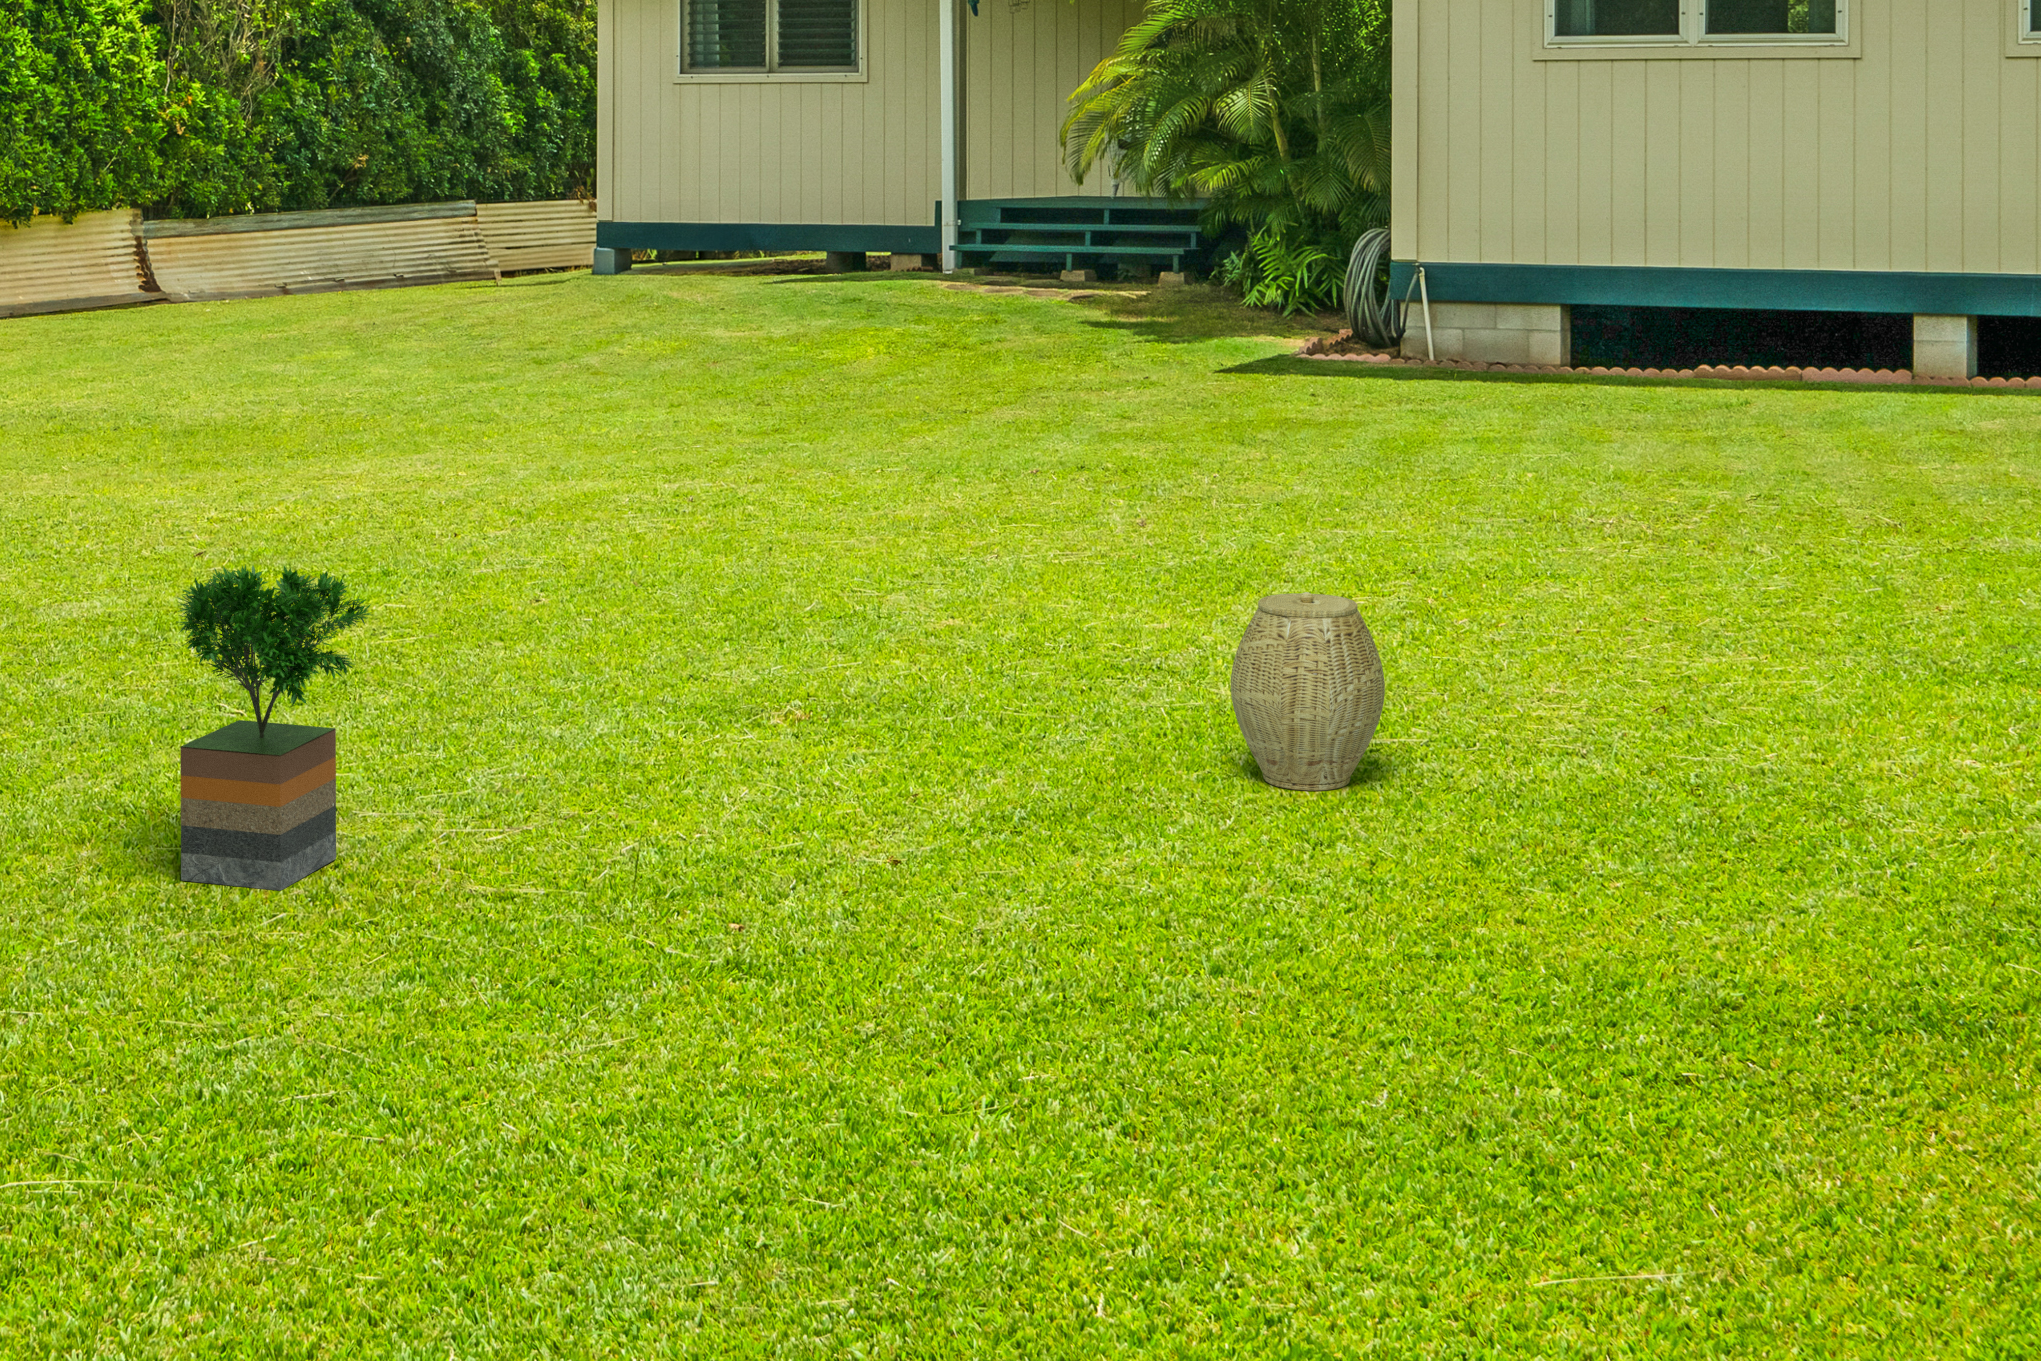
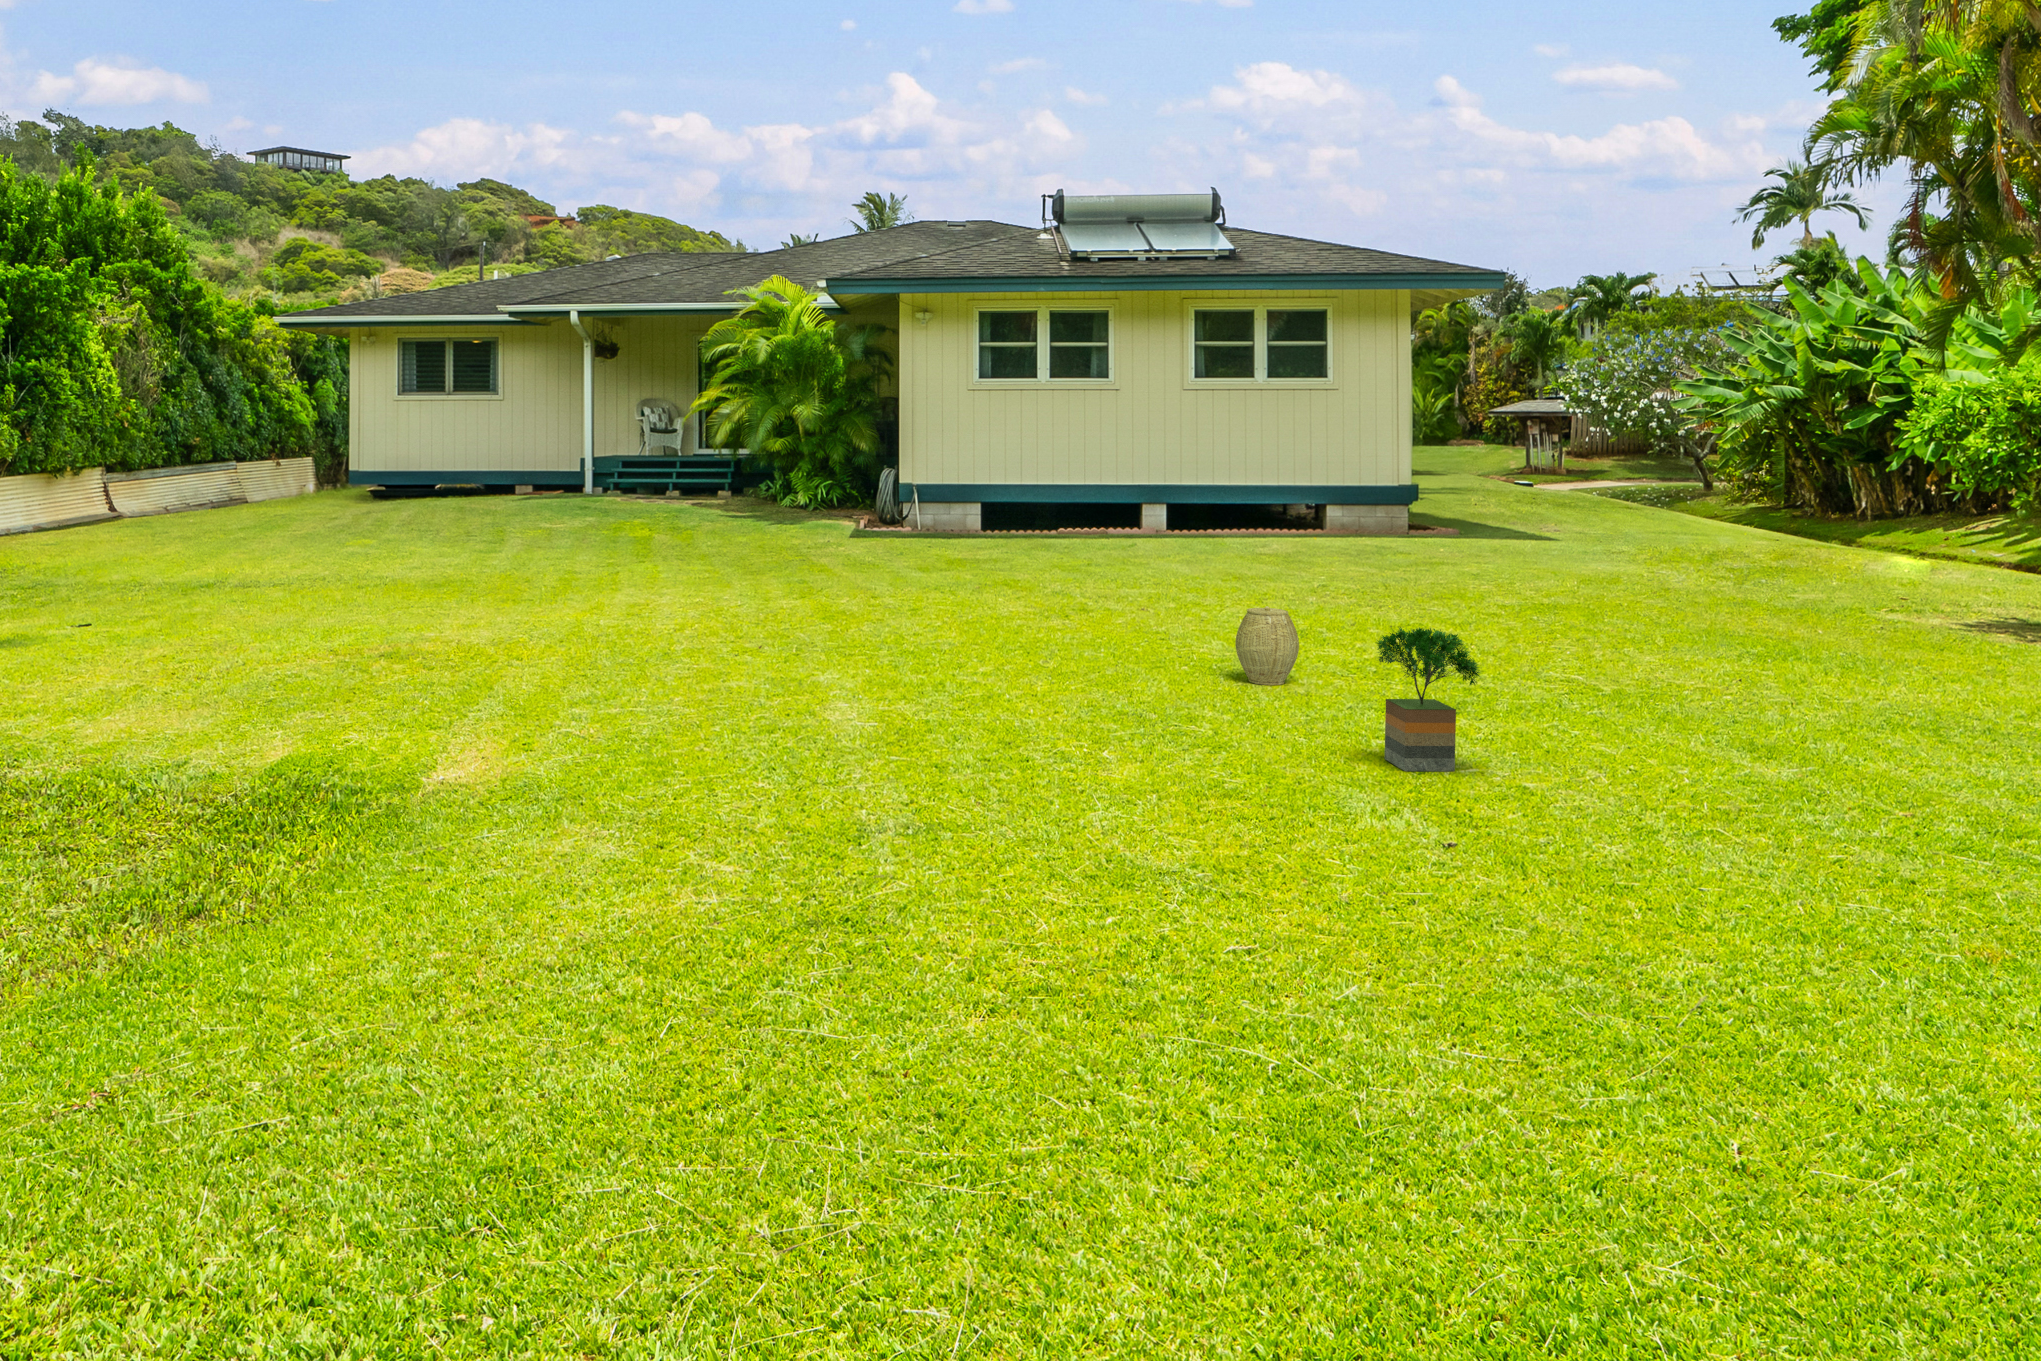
potted tree: present [178,565,371,891] -> present [1377,627,1480,771]

